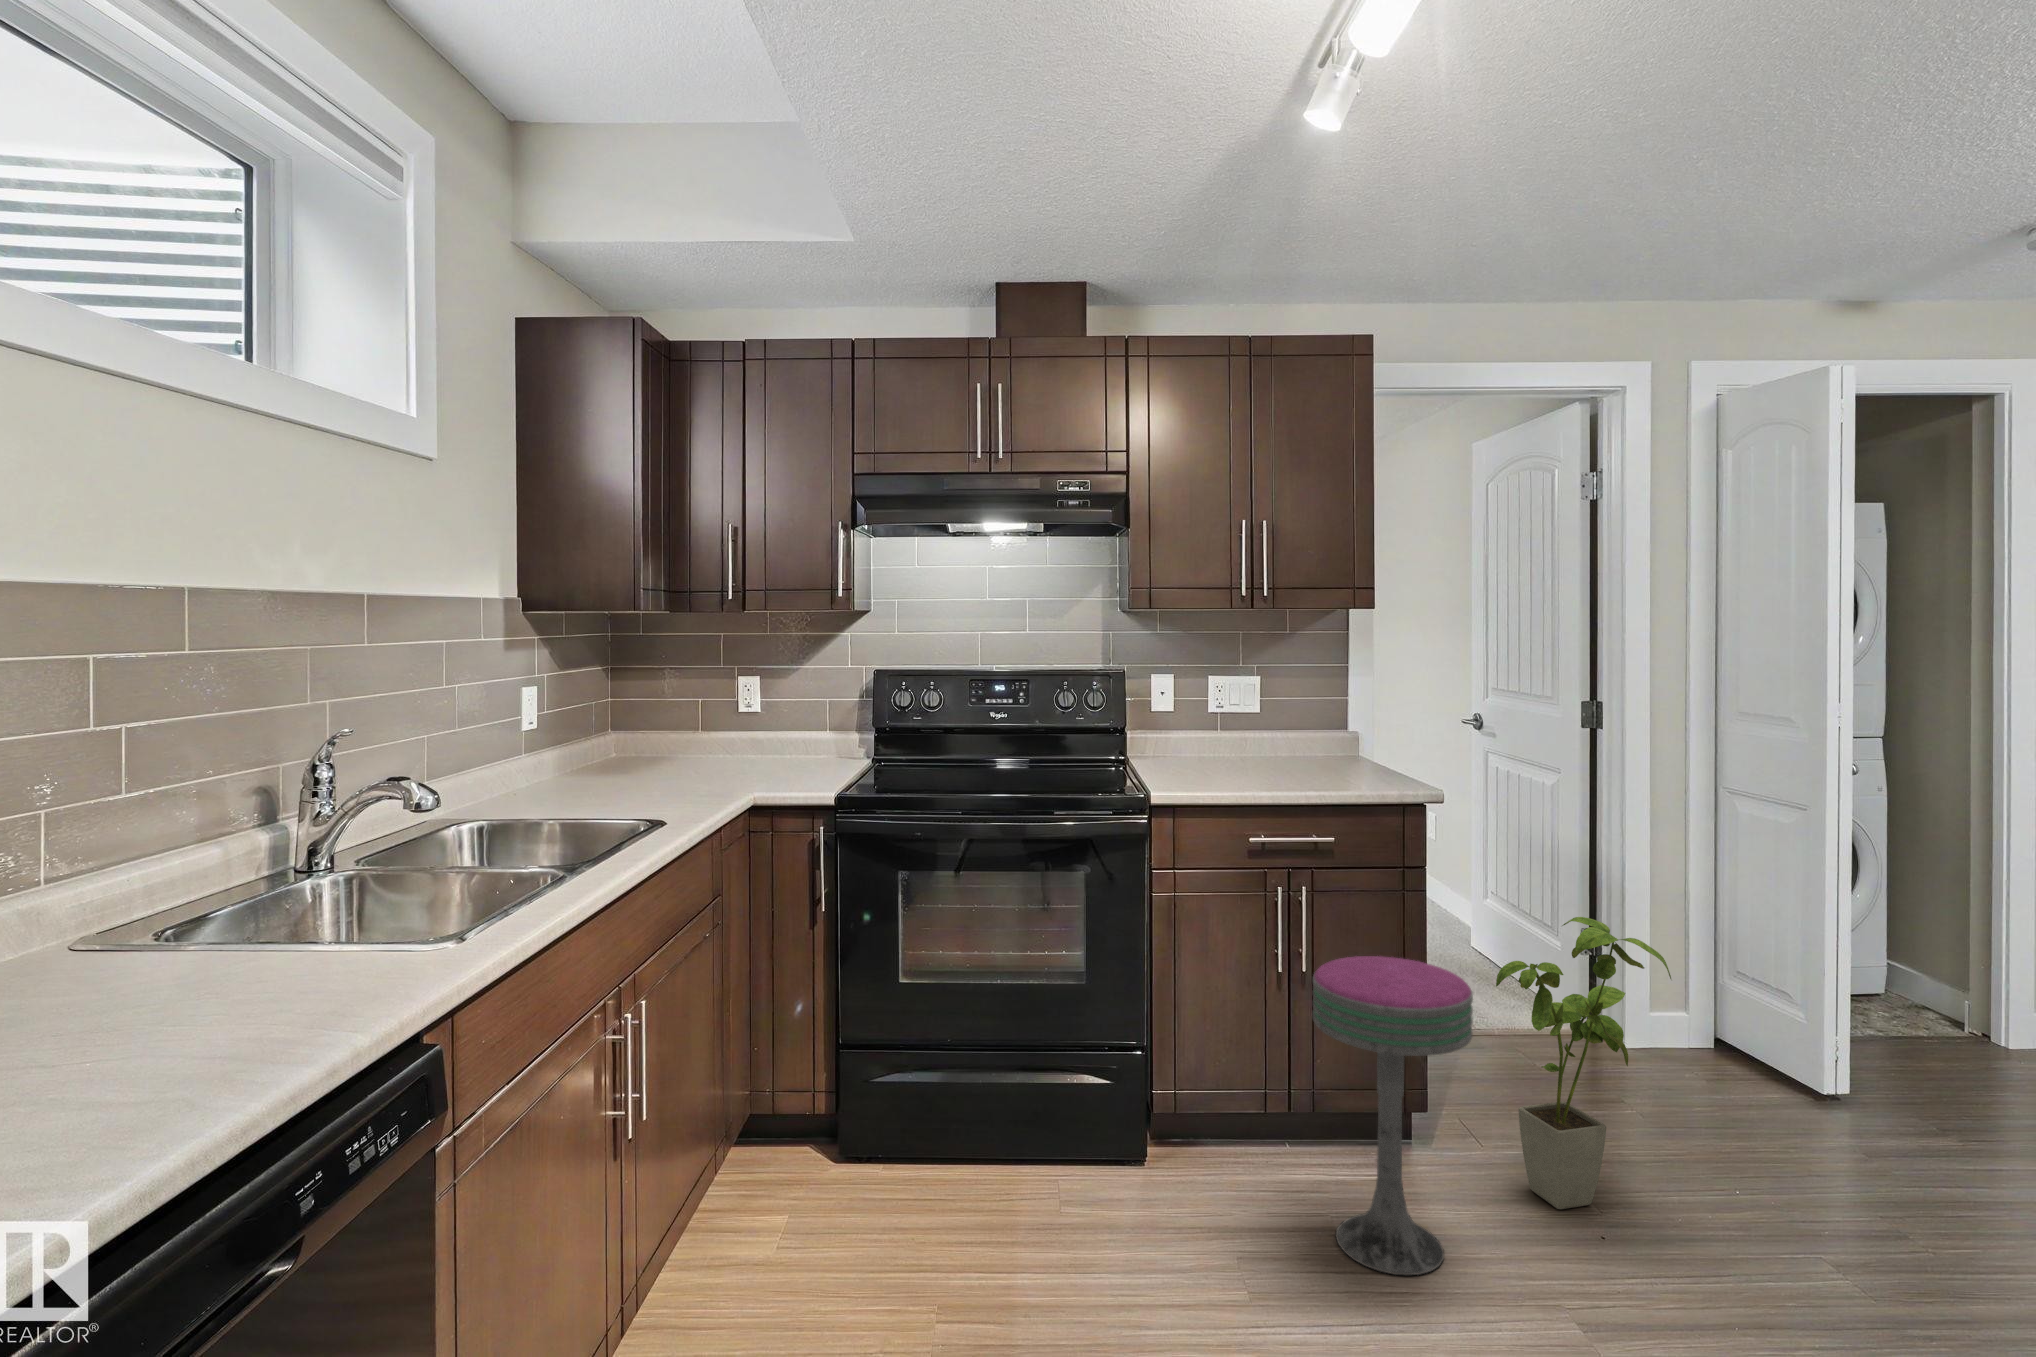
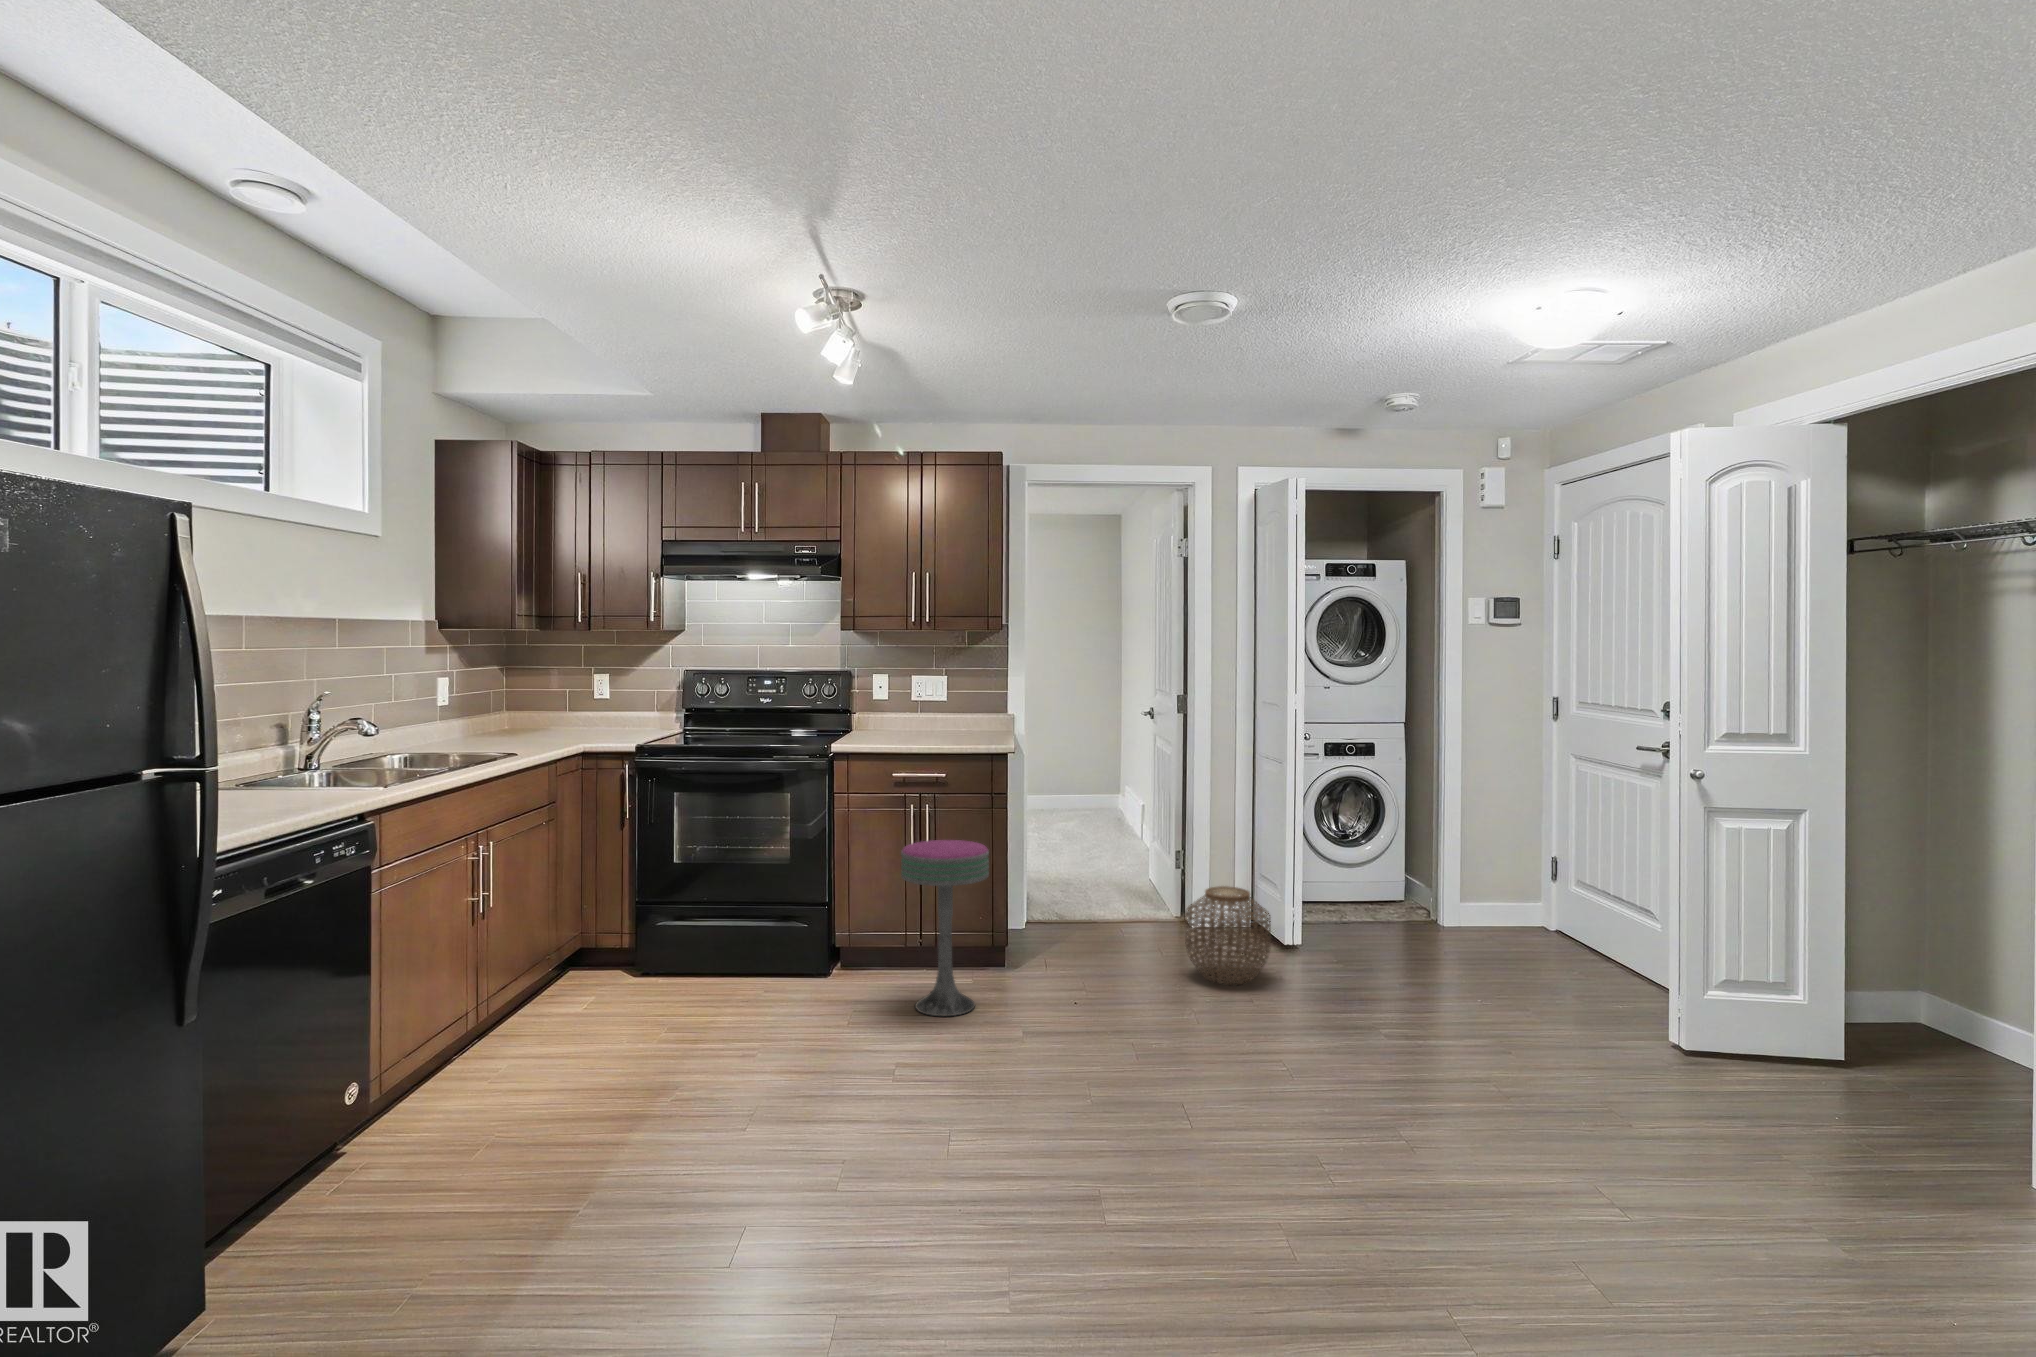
house plant: present [1496,917,1671,1209] -> none [1032,818,1118,993]
woven basket: none [1713,1017,1886,1188] -> present [1185,886,1271,985]

